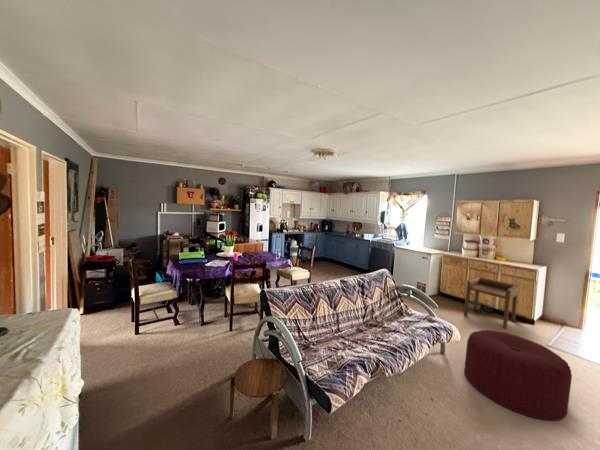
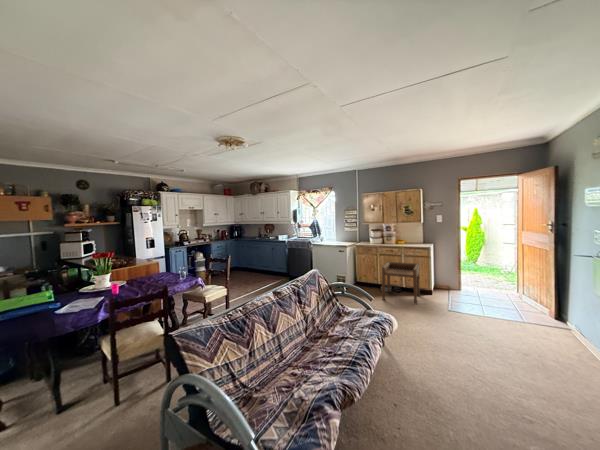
ottoman: present [464,330,572,420] -> none [403,310,488,386]

